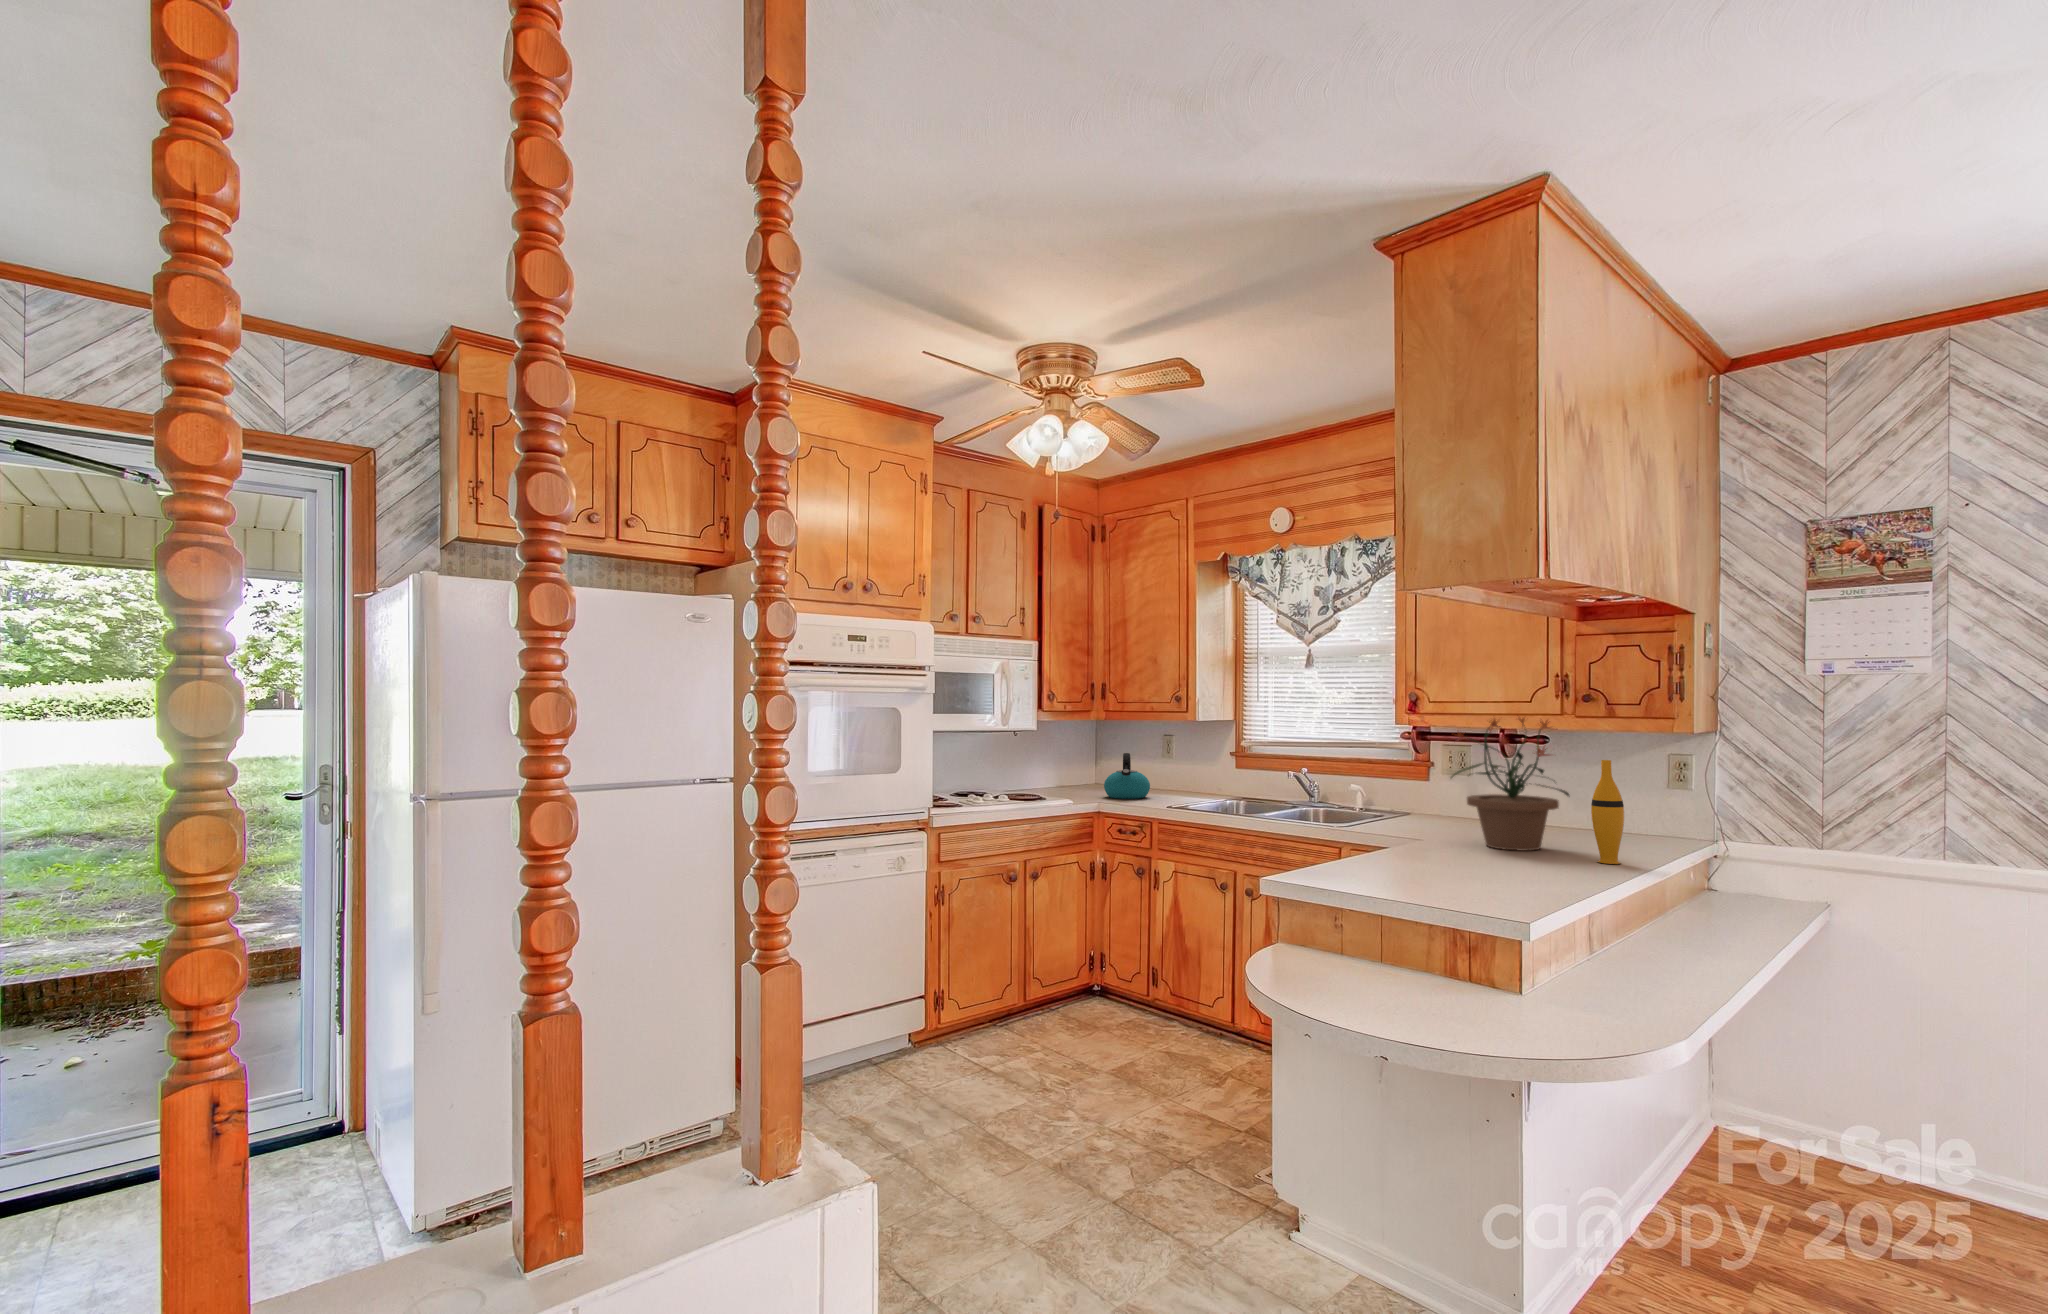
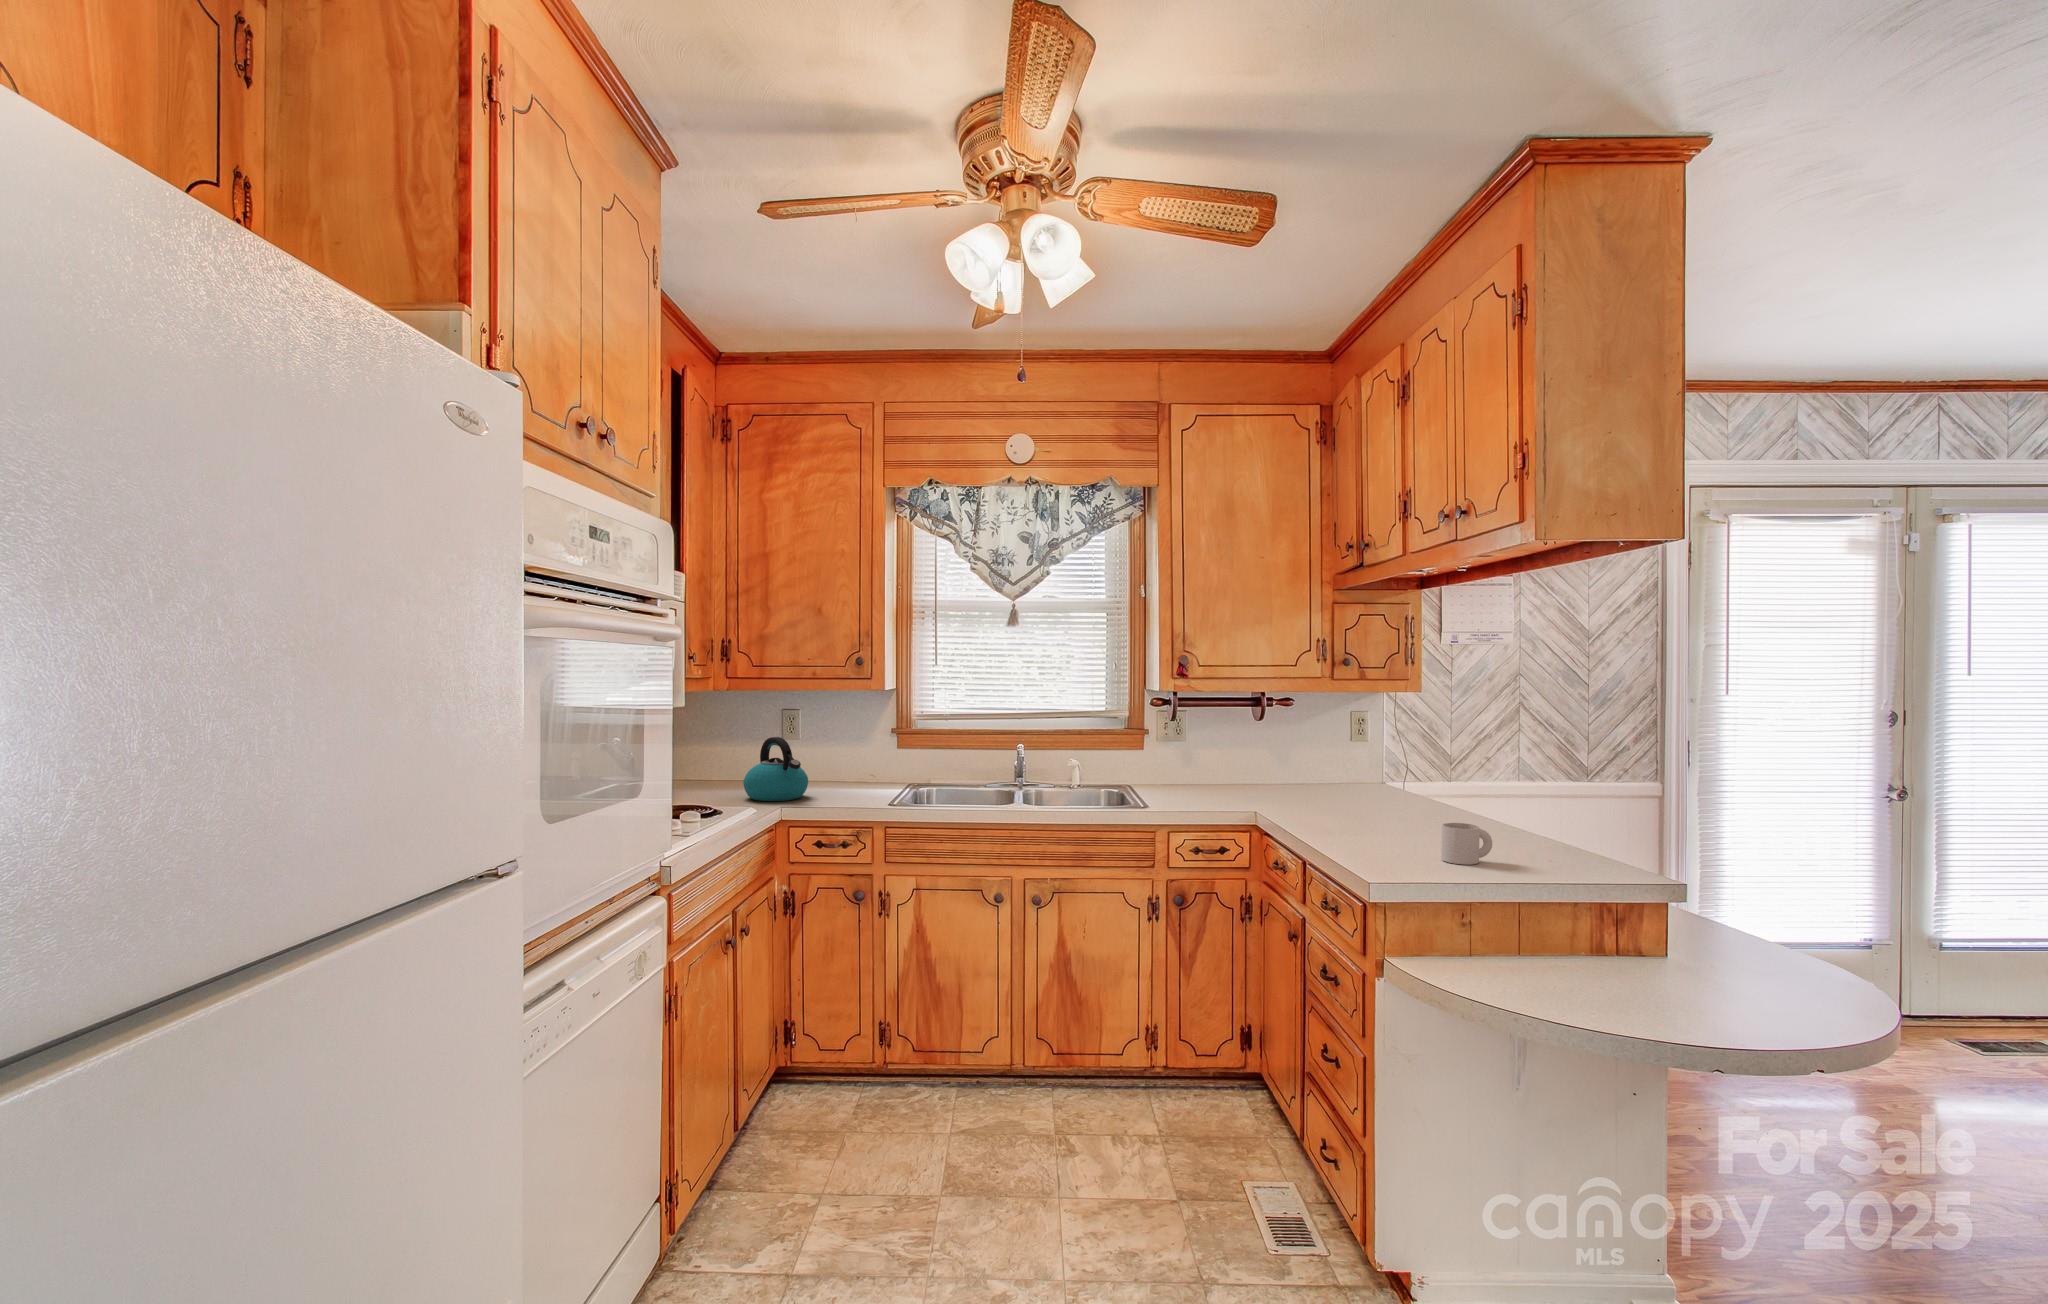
potted plant: present [1451,718,1569,851] -> none [1276,682,1399,814]
vase: present [1591,760,1624,864] -> none [1432,724,1460,817]
mug: none [1384,842,1432,881] -> present [1441,823,1492,865]

